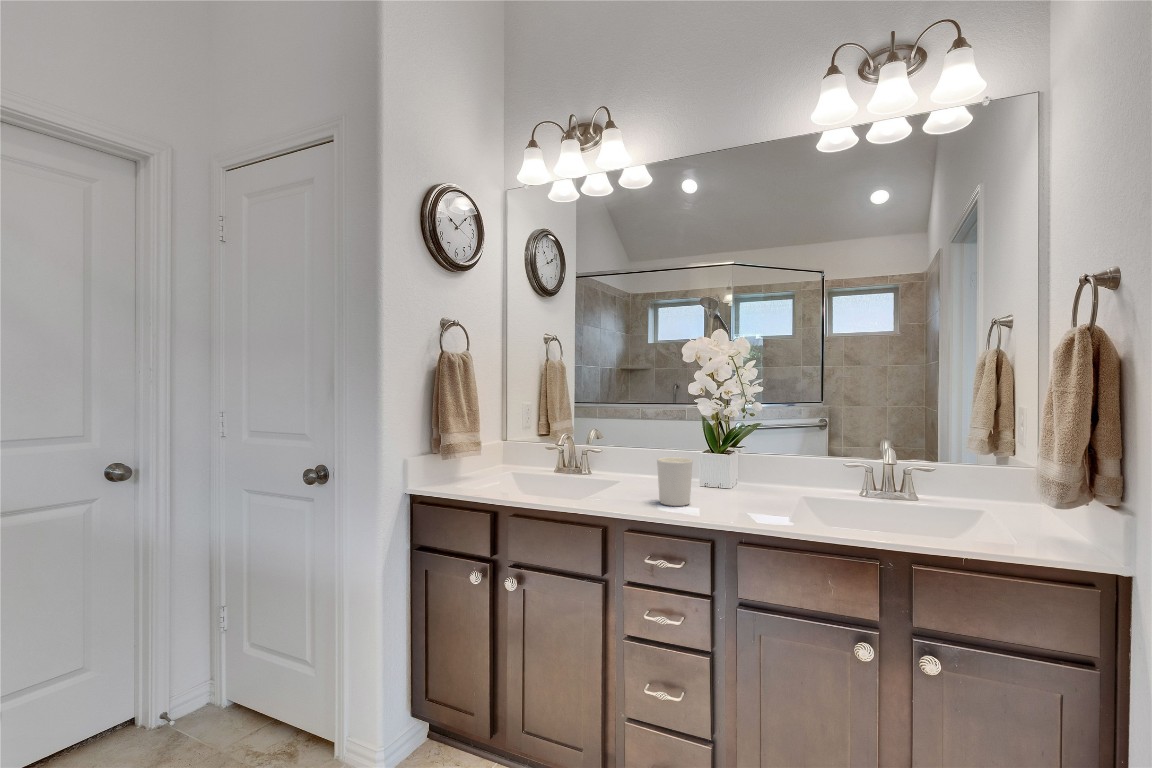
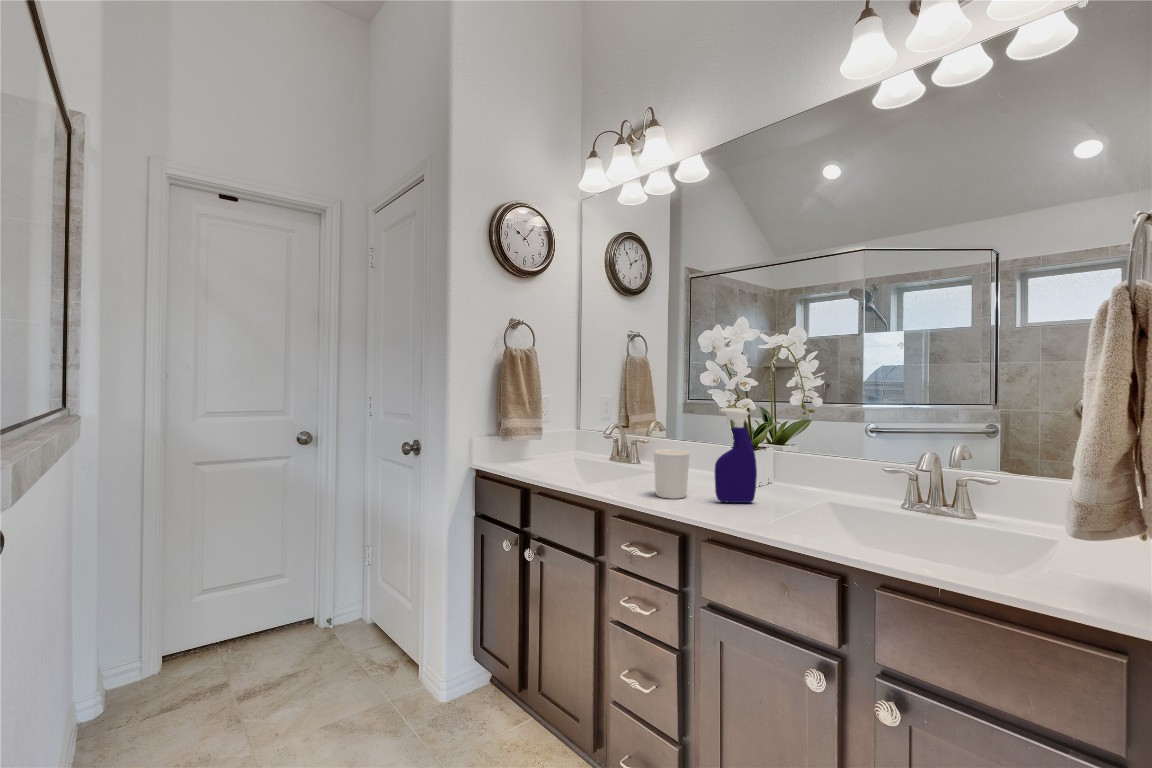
spray bottle: none [721,415,755,504] -> present [714,408,757,503]

